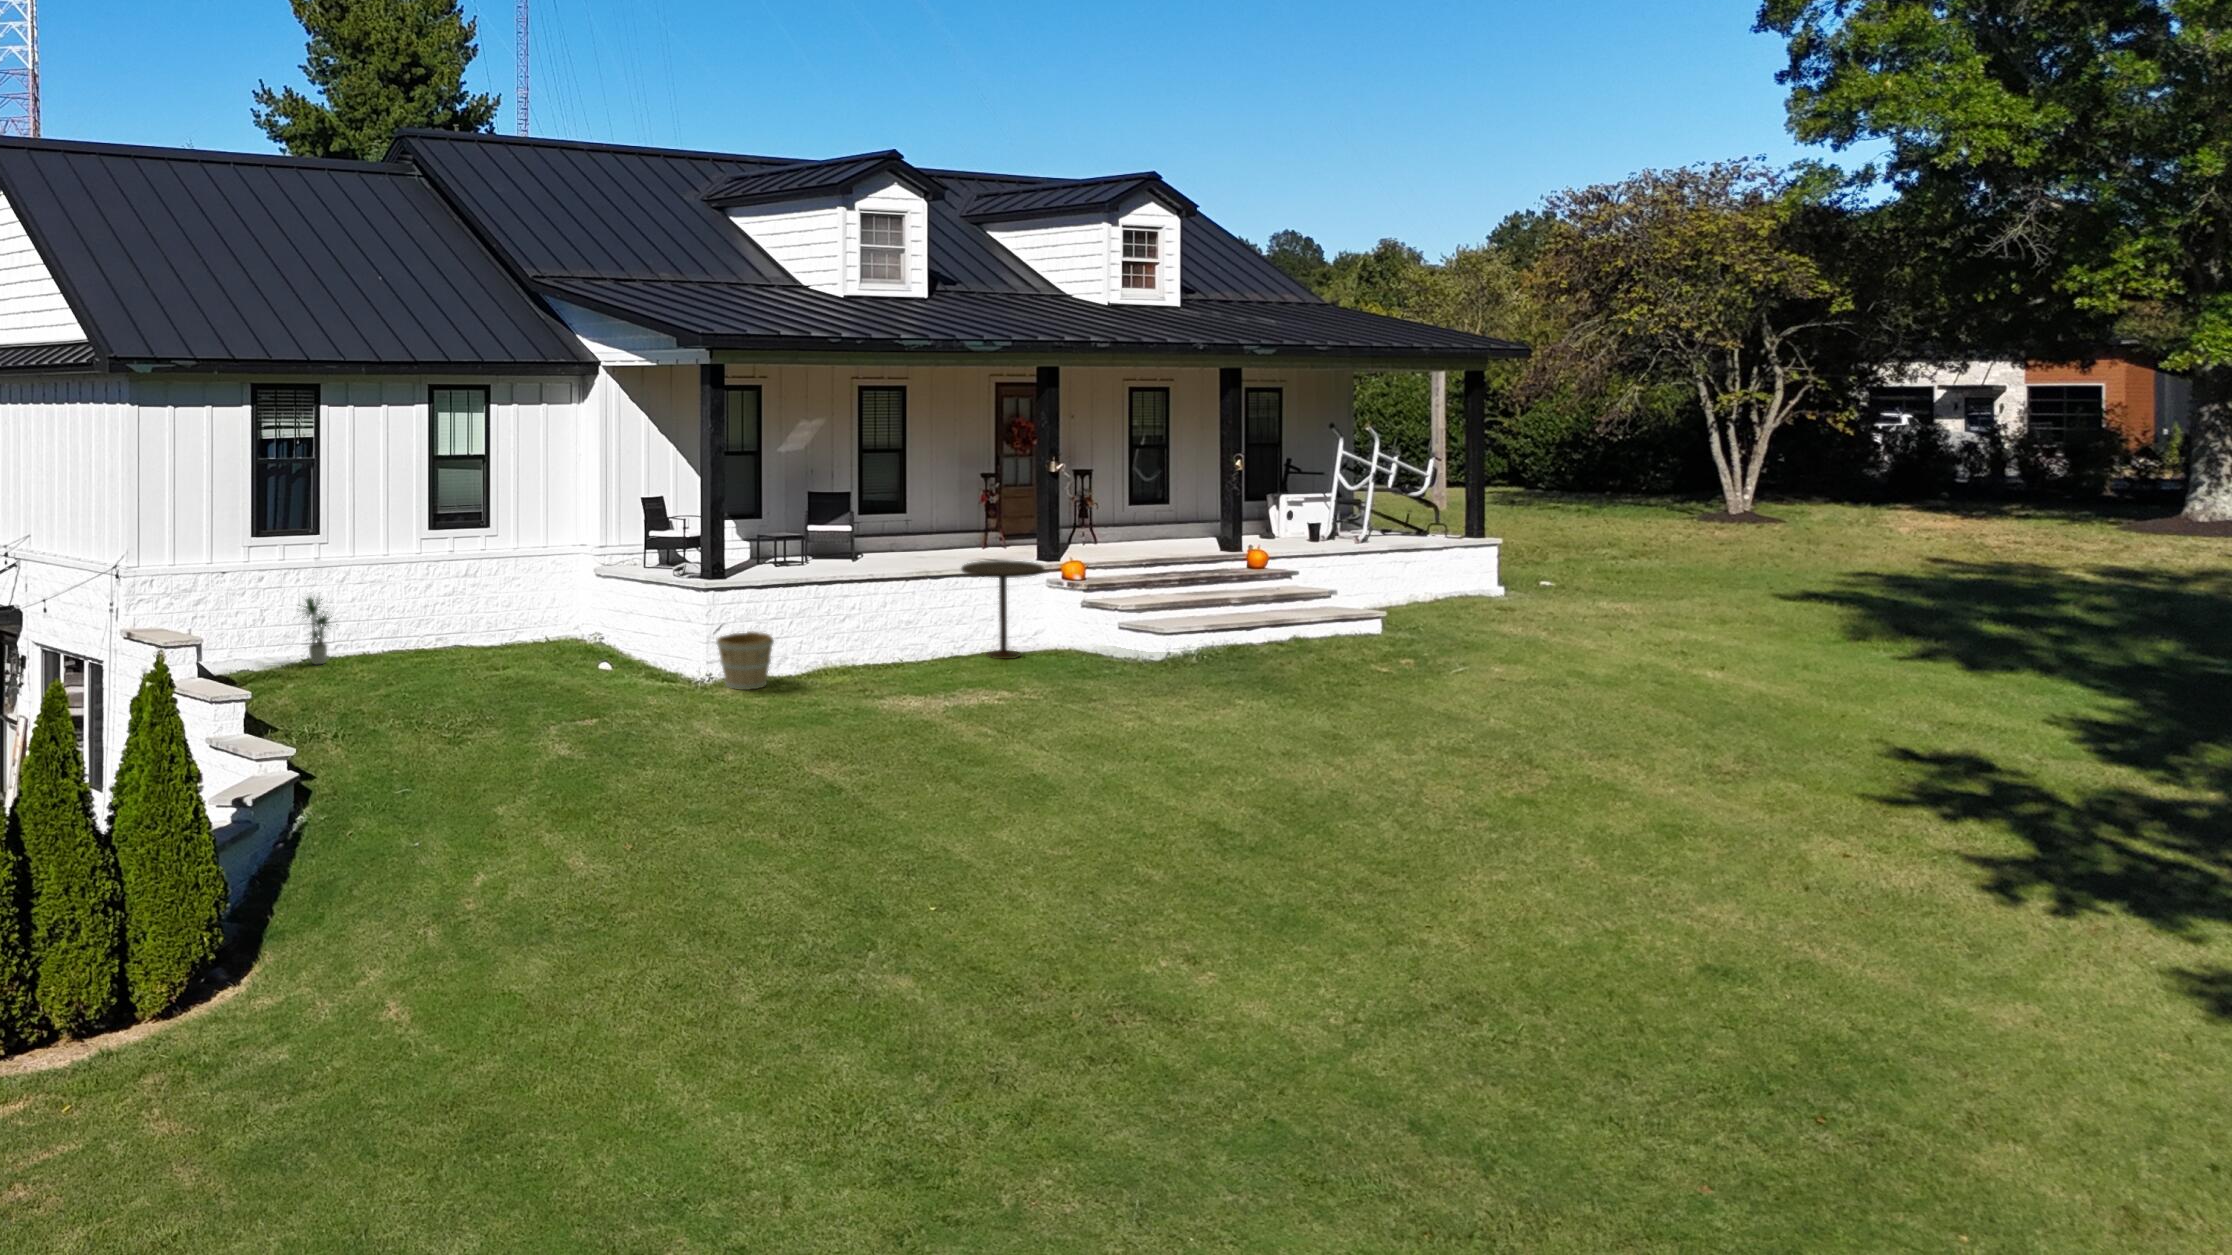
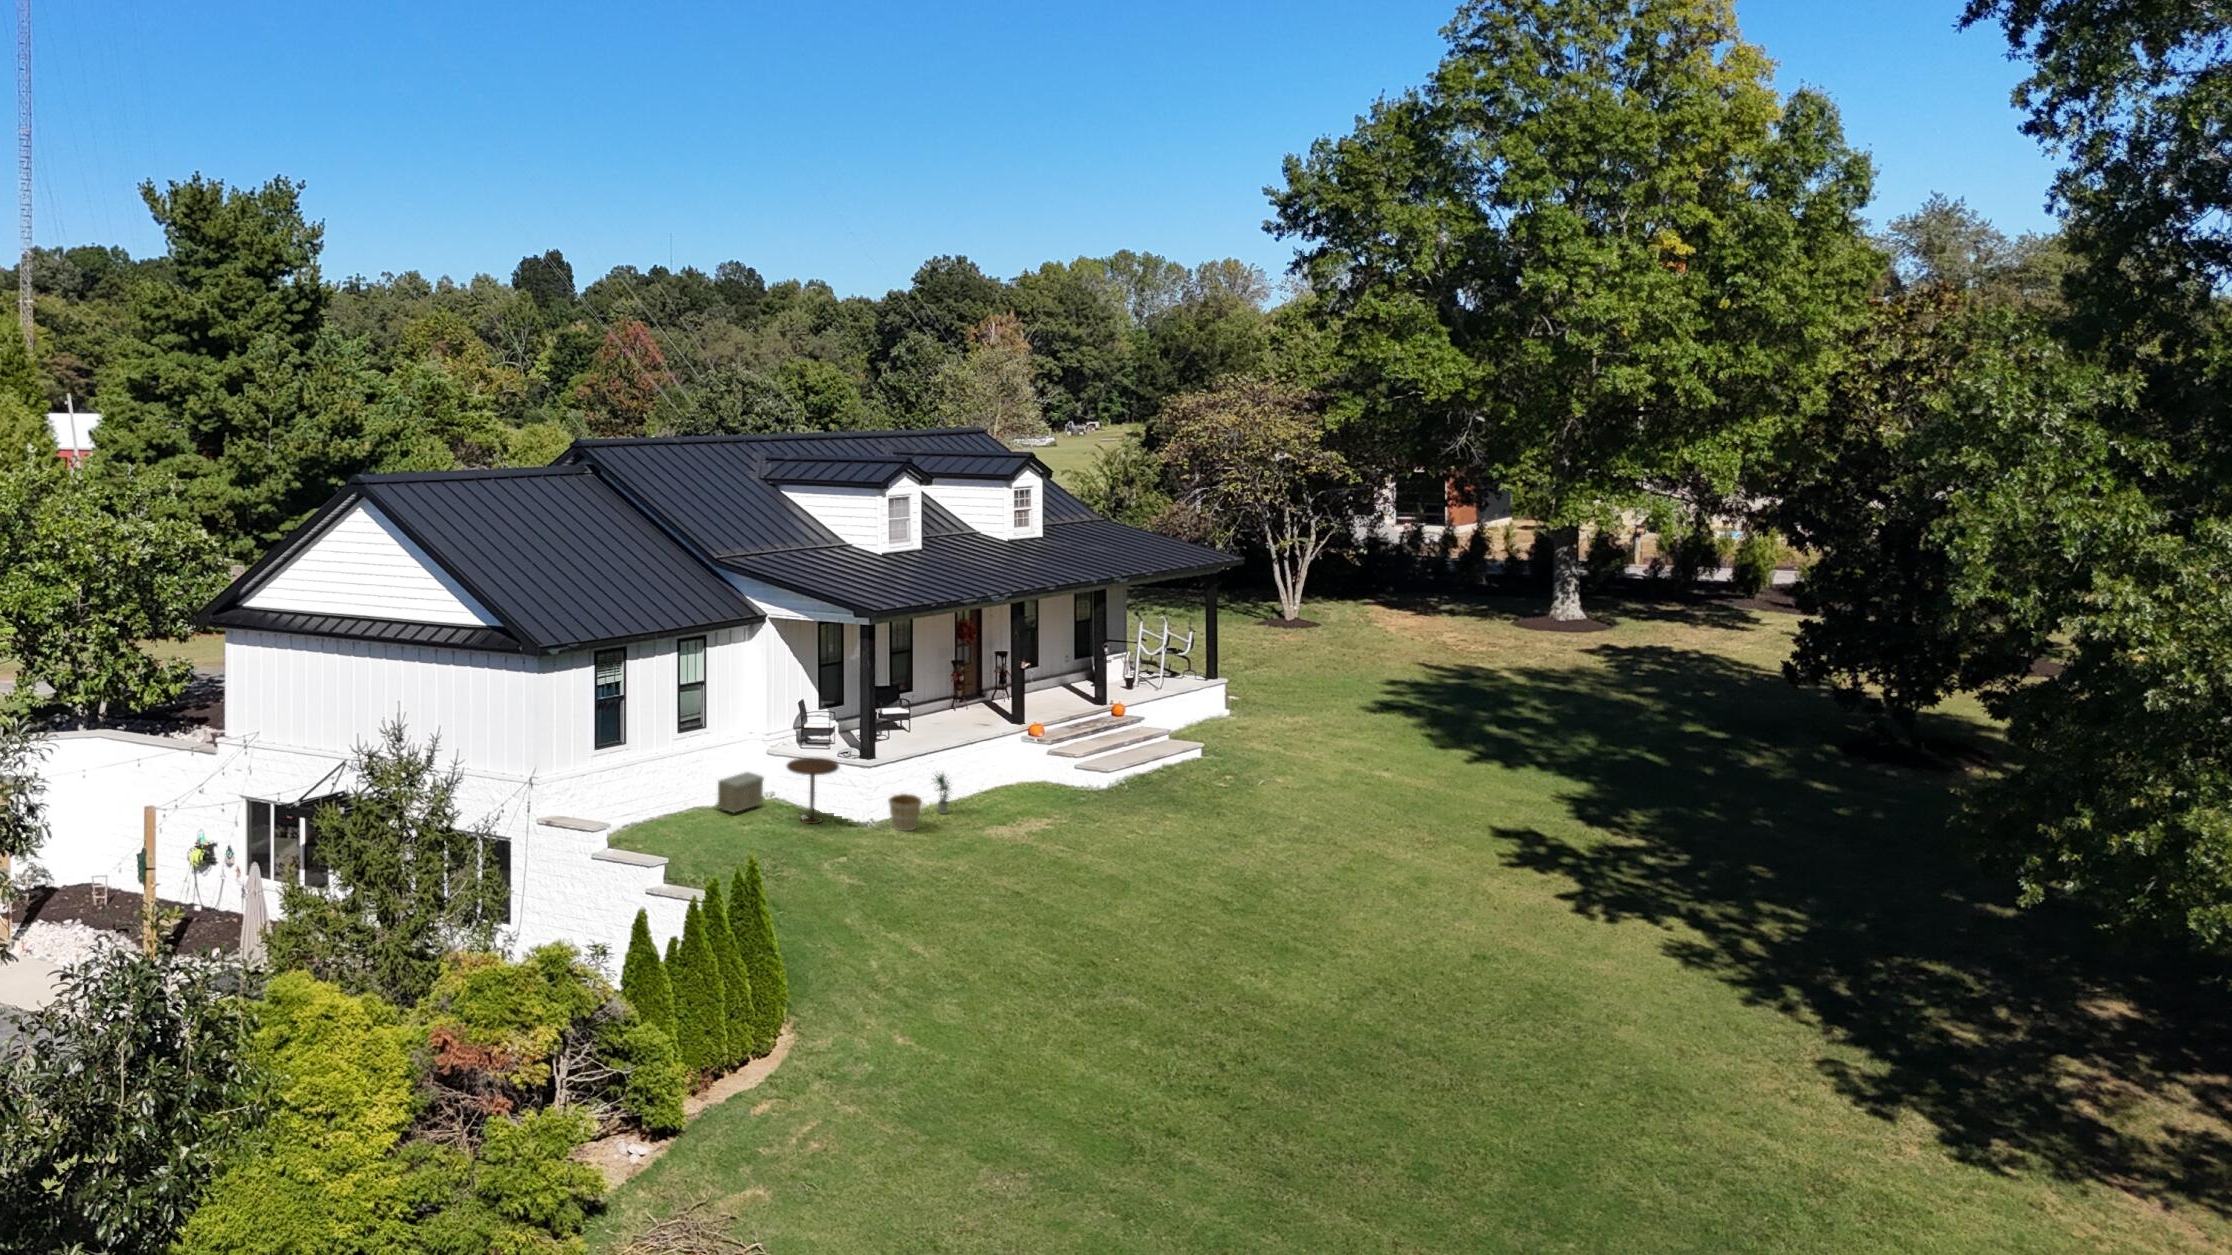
pedestal table: present [961,560,1045,659] -> present [787,757,839,824]
storage bench: none [488,596,561,656] -> present [718,772,764,813]
potted plant: present [299,597,337,664] -> present [933,774,950,814]

